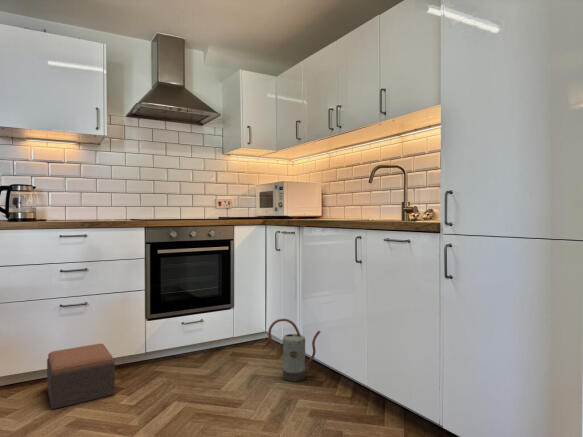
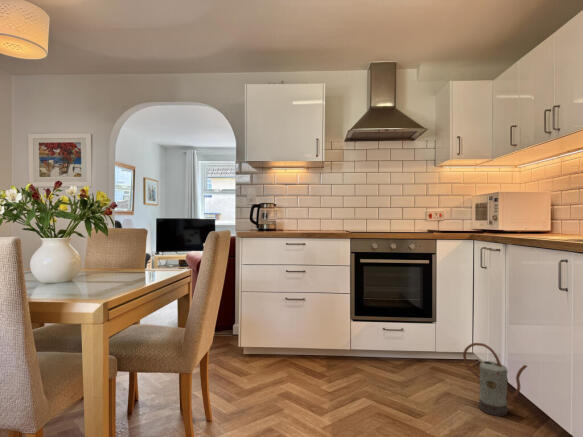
footstool: present [47,344,115,409] -> none [272,334,319,380]

